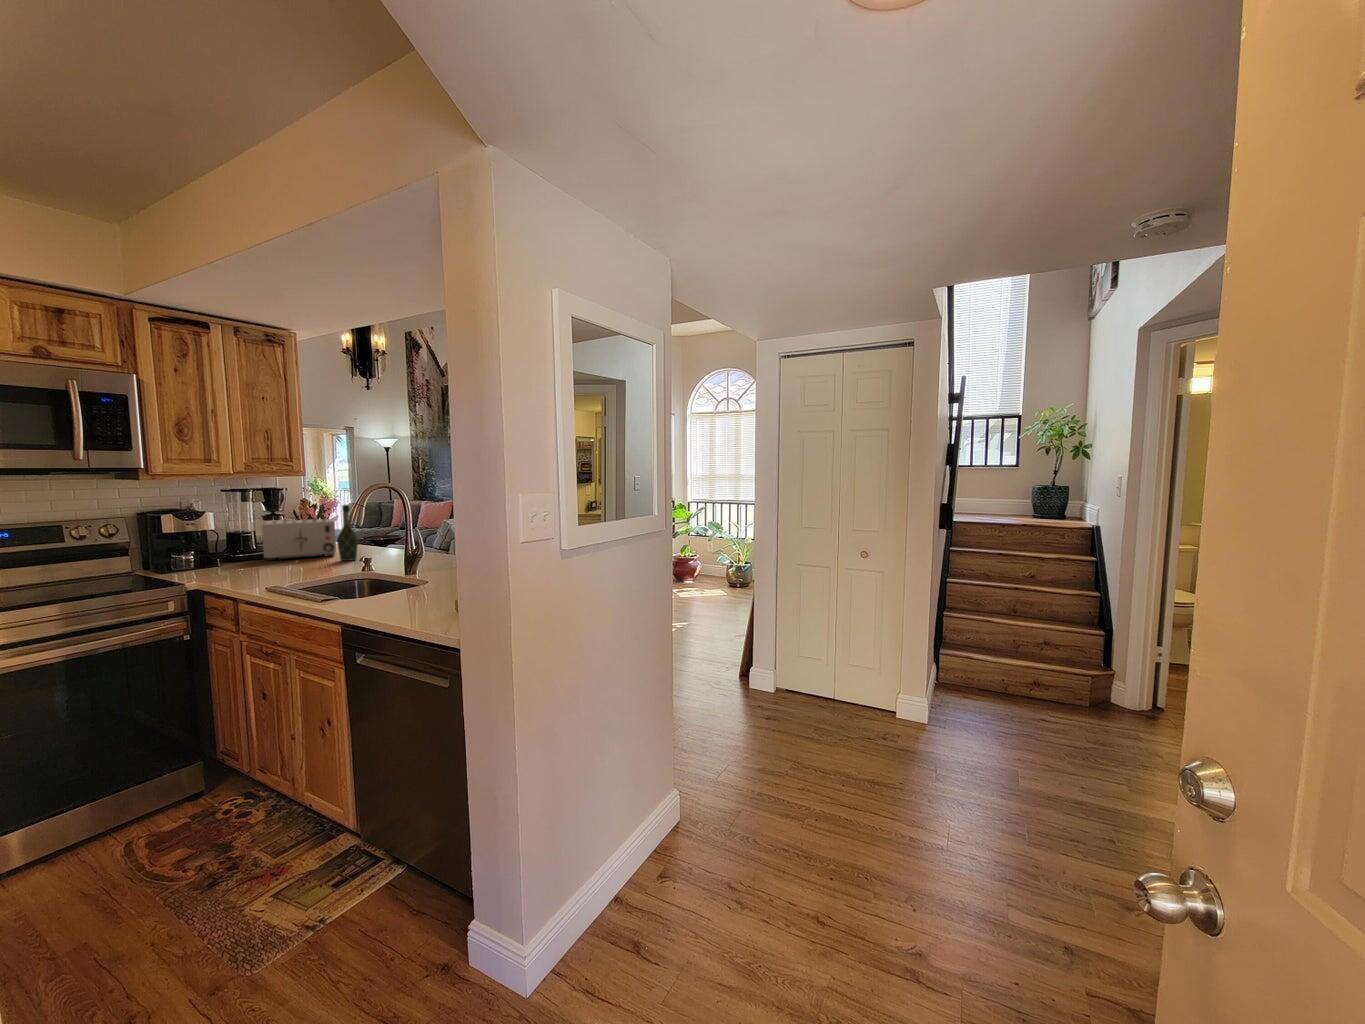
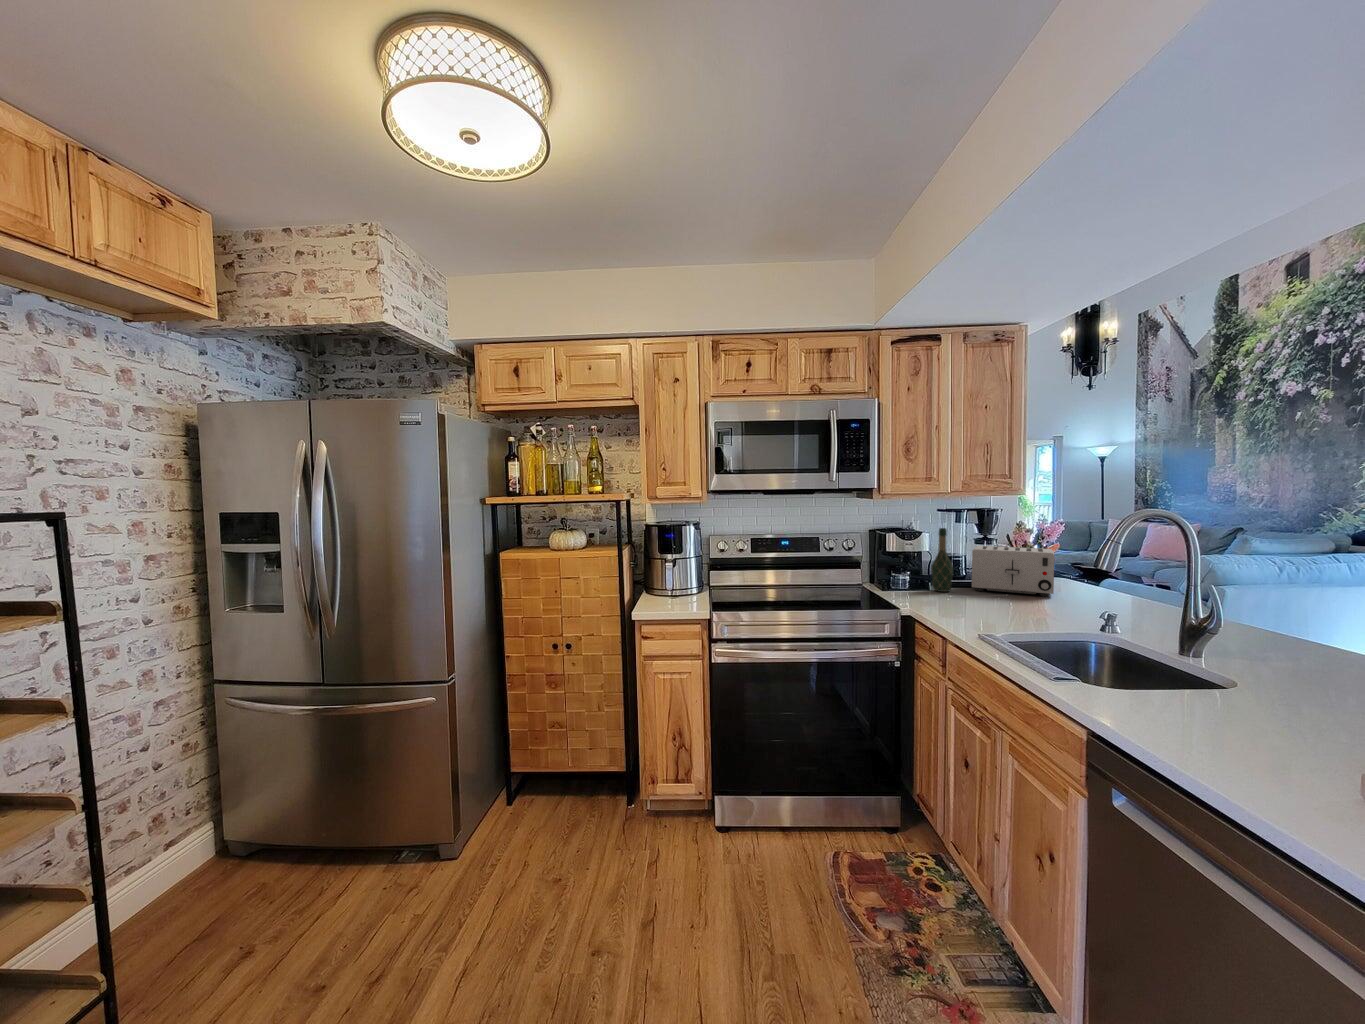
wine bottle: present [337,505,358,561] -> present [931,528,953,592]

